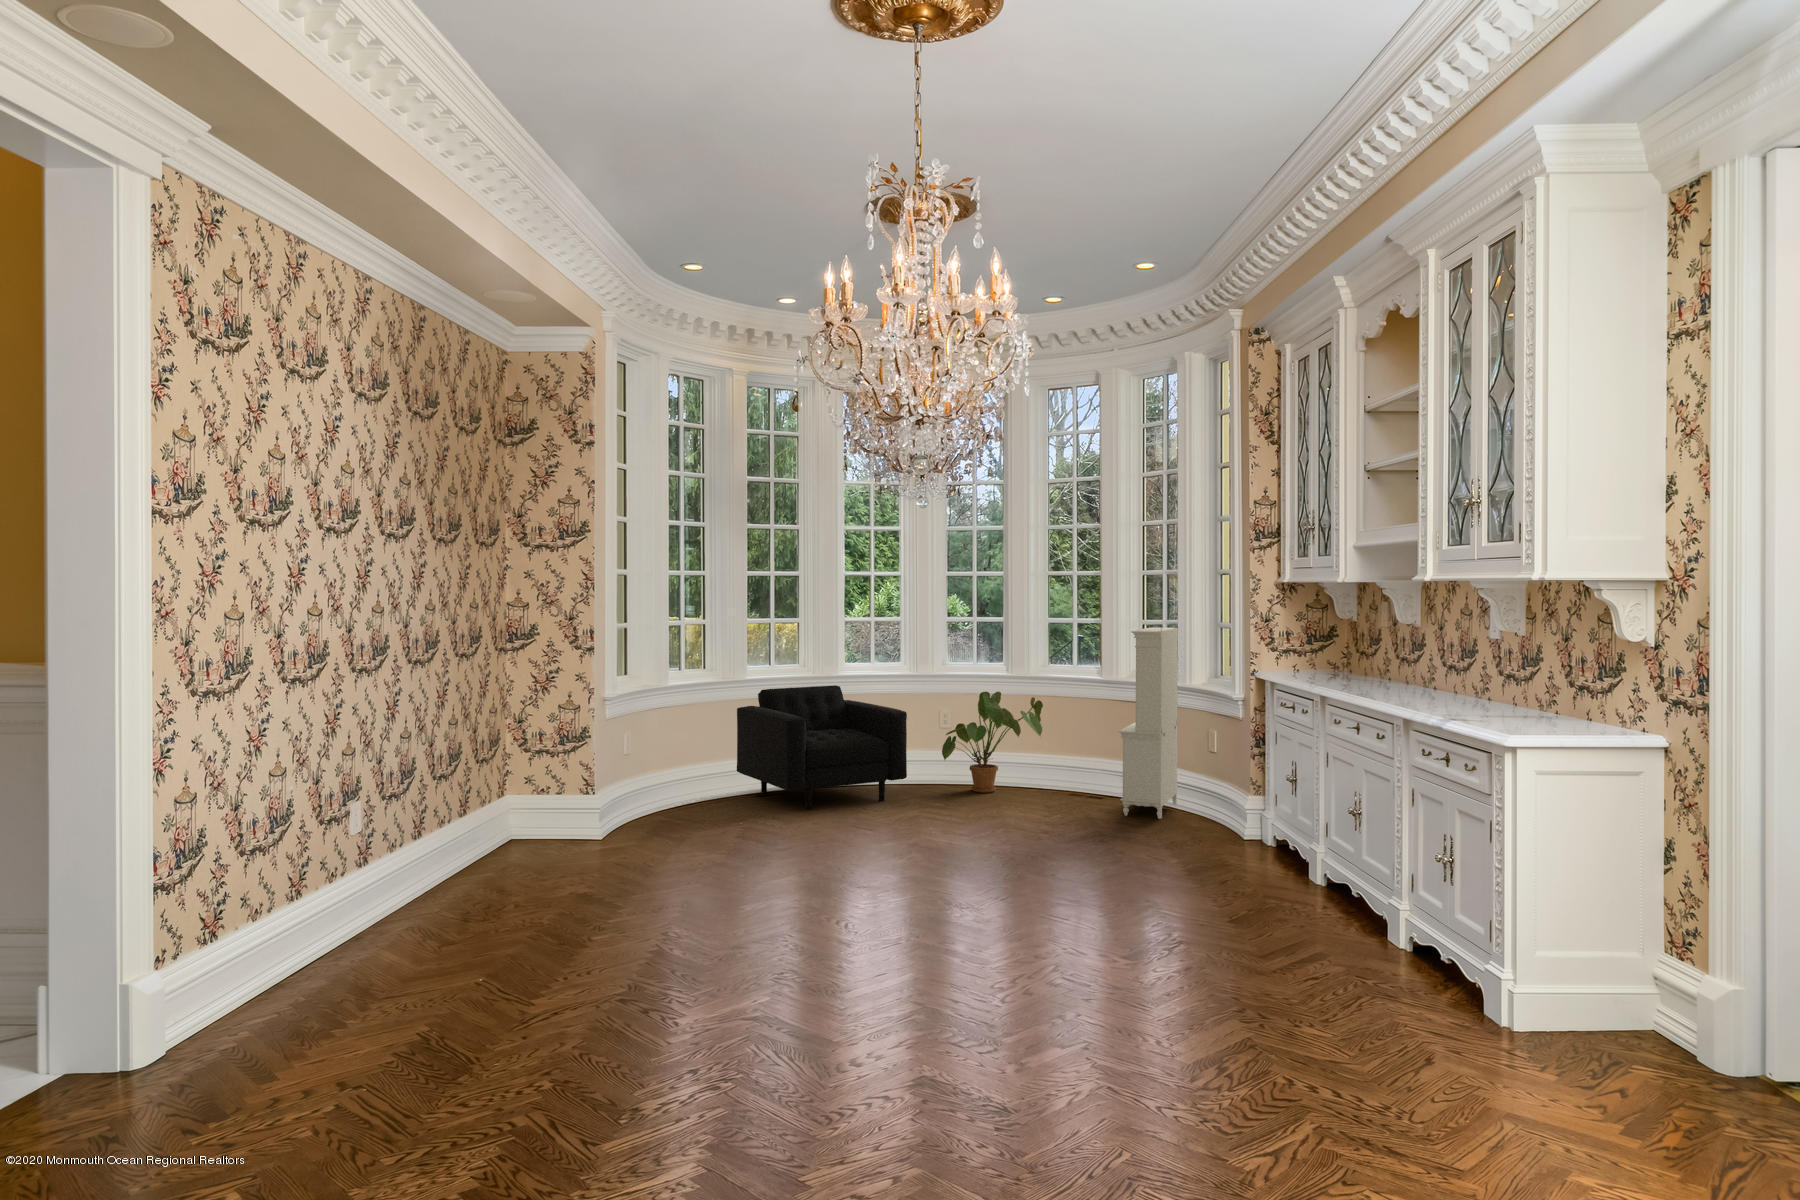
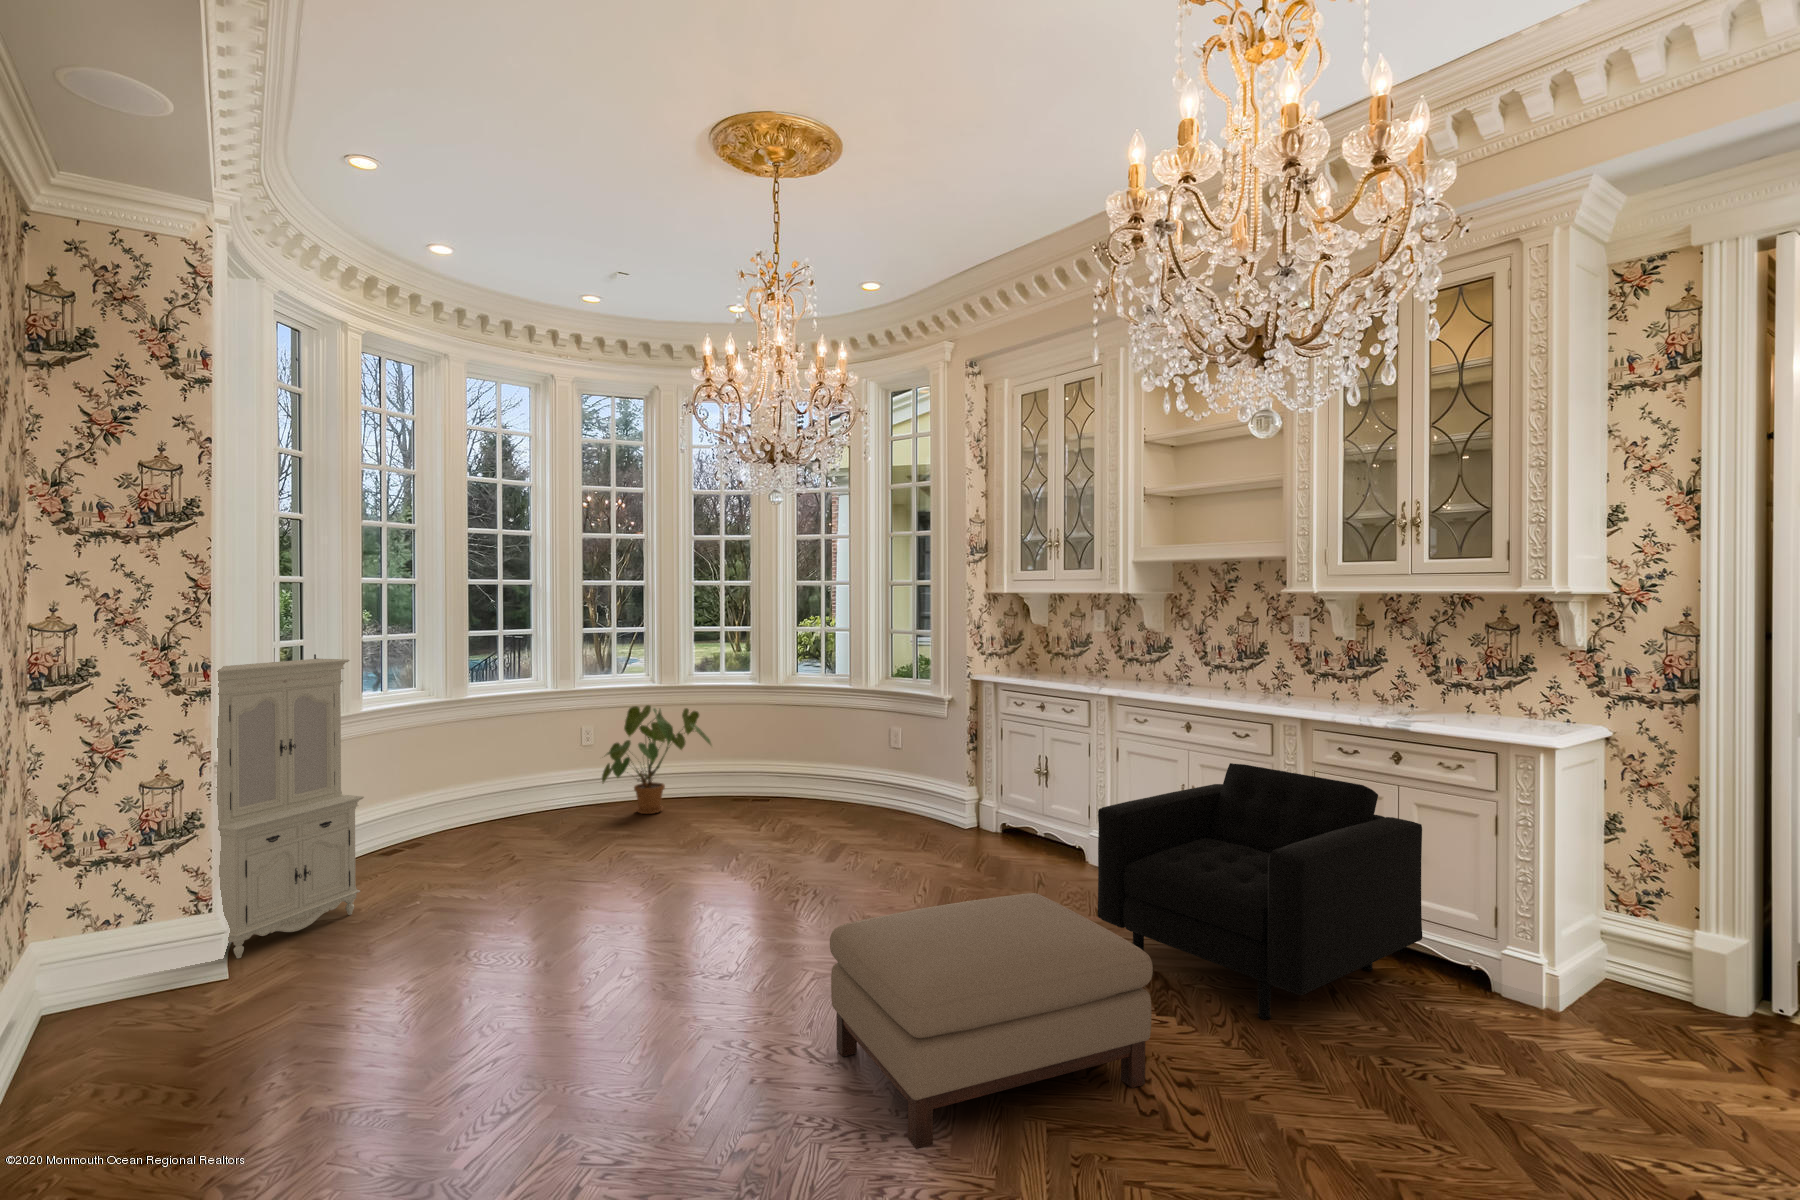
cabinet: present [1118,627,1178,819] -> present [216,654,364,959]
armchair: present [737,685,907,810] -> present [1098,763,1422,1019]
ottoman: none [778,845,1025,1013] -> present [830,893,1153,1149]

